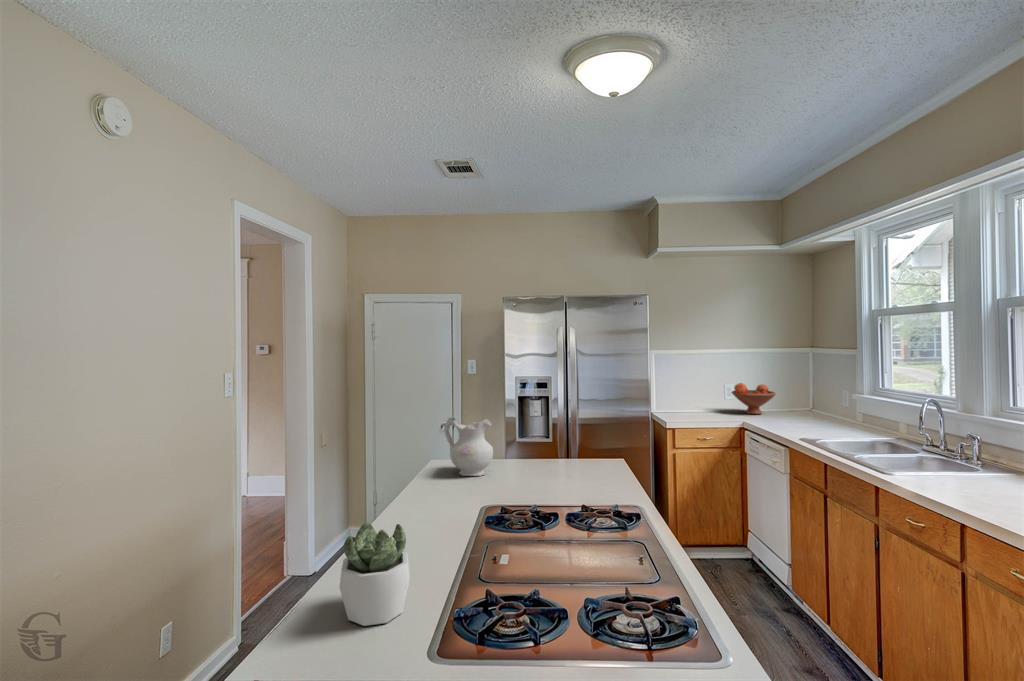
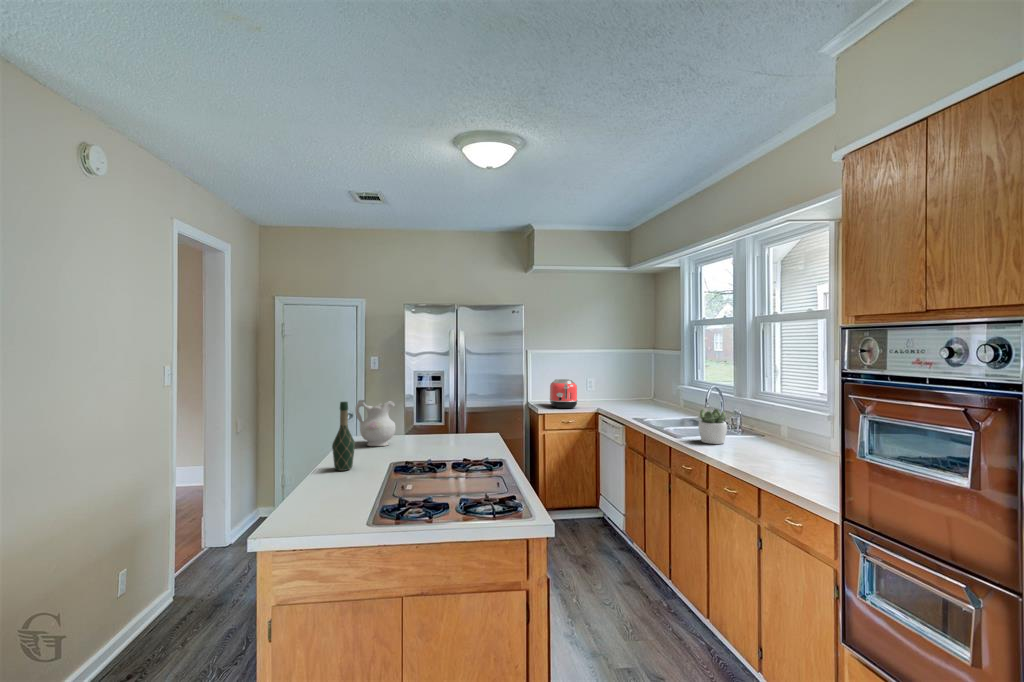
fruit bowl: present [732,383,776,414] -> none [592,378,625,403]
toaster: none [678,386,716,422] -> present [550,379,578,408]
wine bottle: none [411,426,439,518] -> present [332,402,355,471]
succulent plant: present [340,523,410,626] -> present [698,409,727,444]

